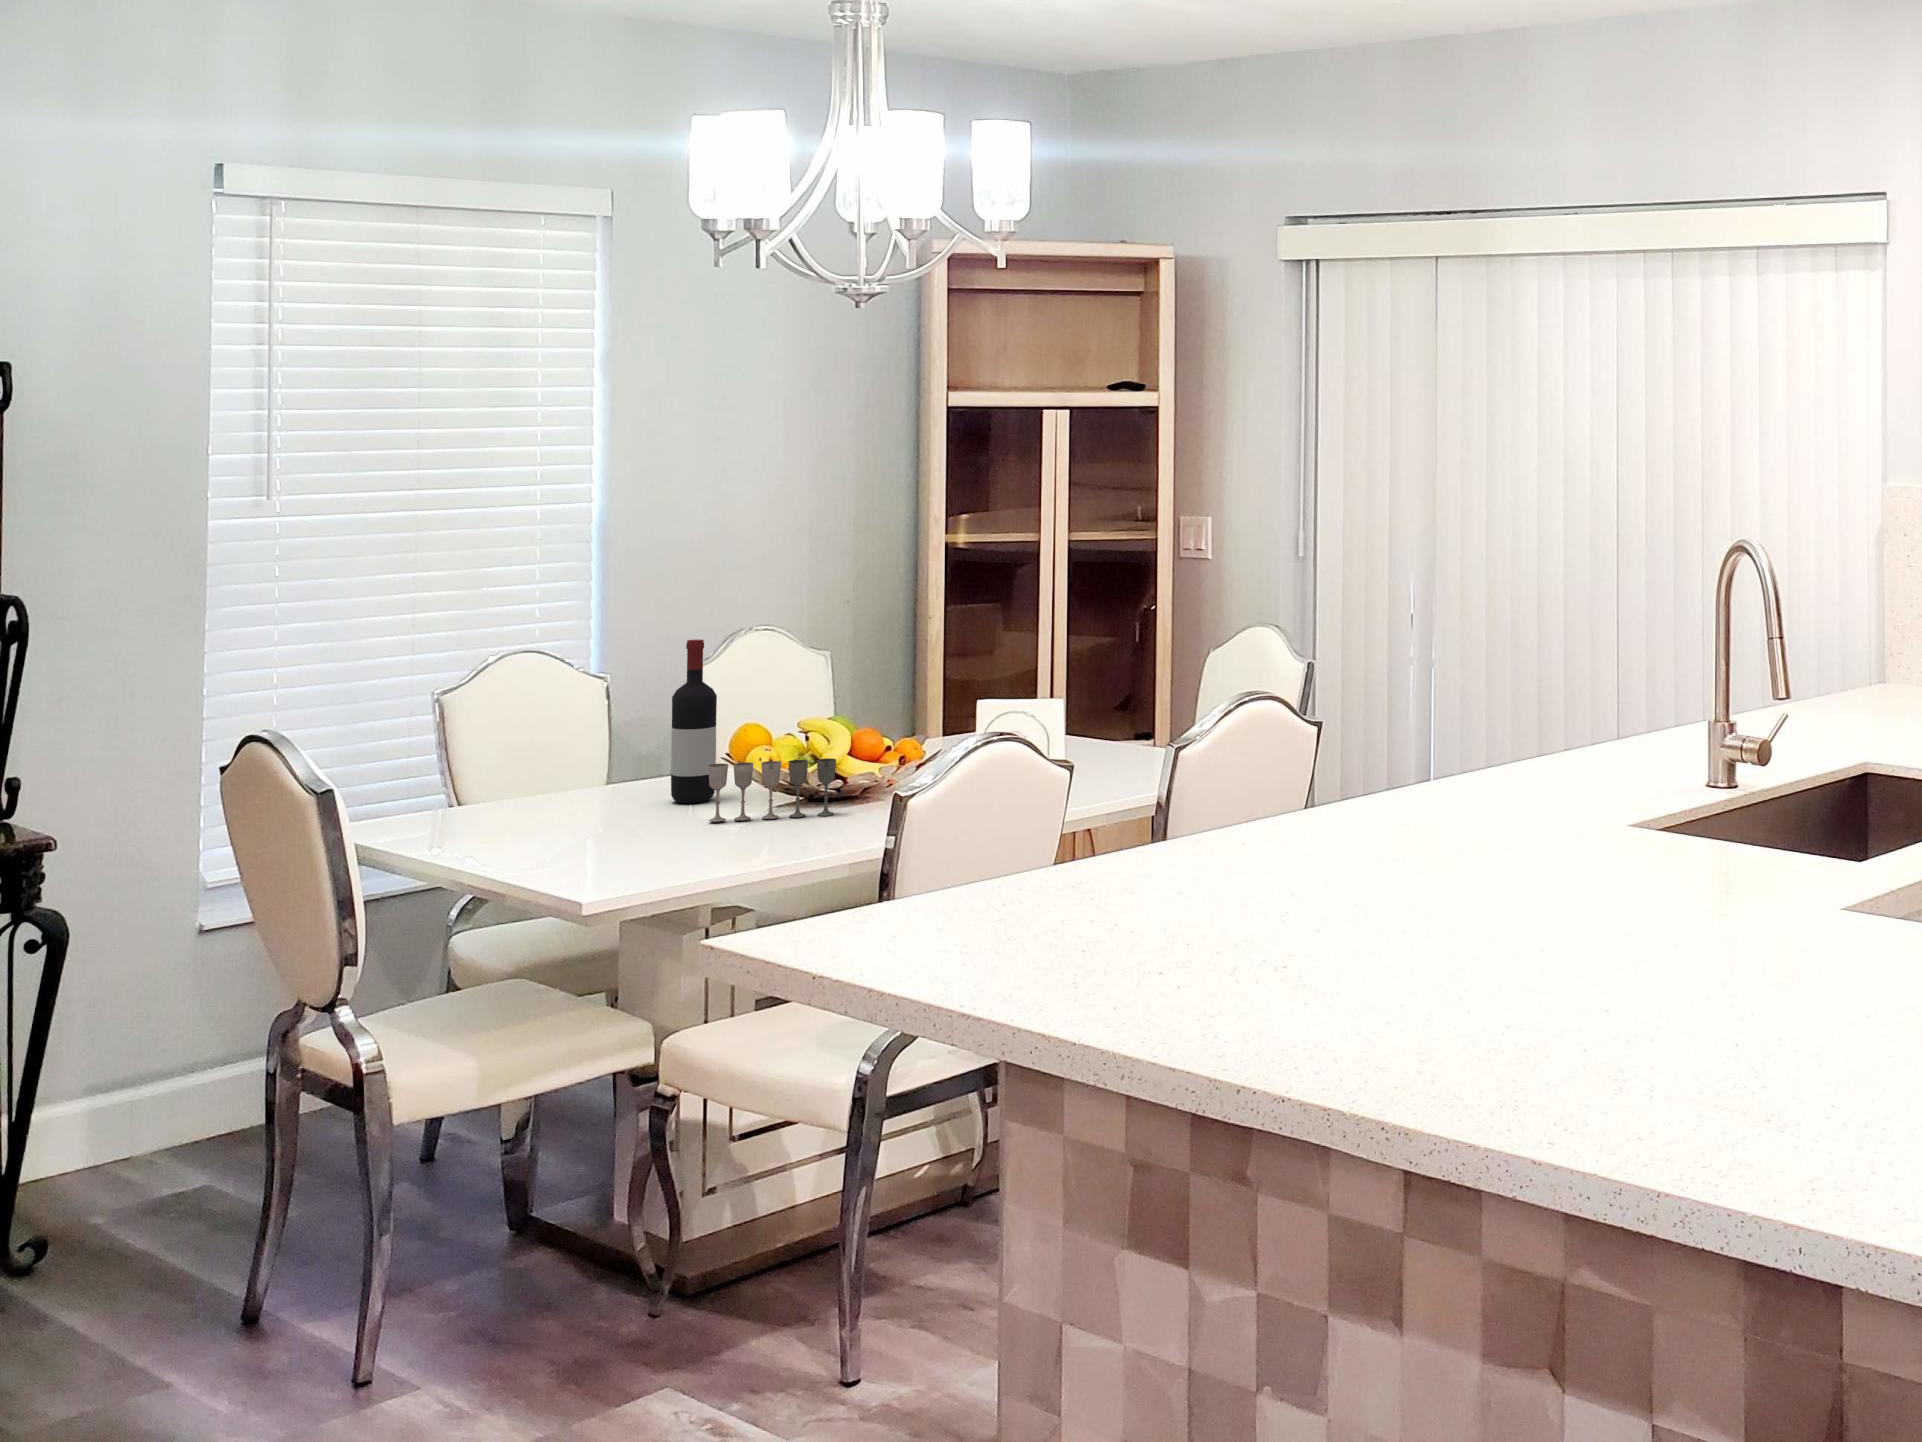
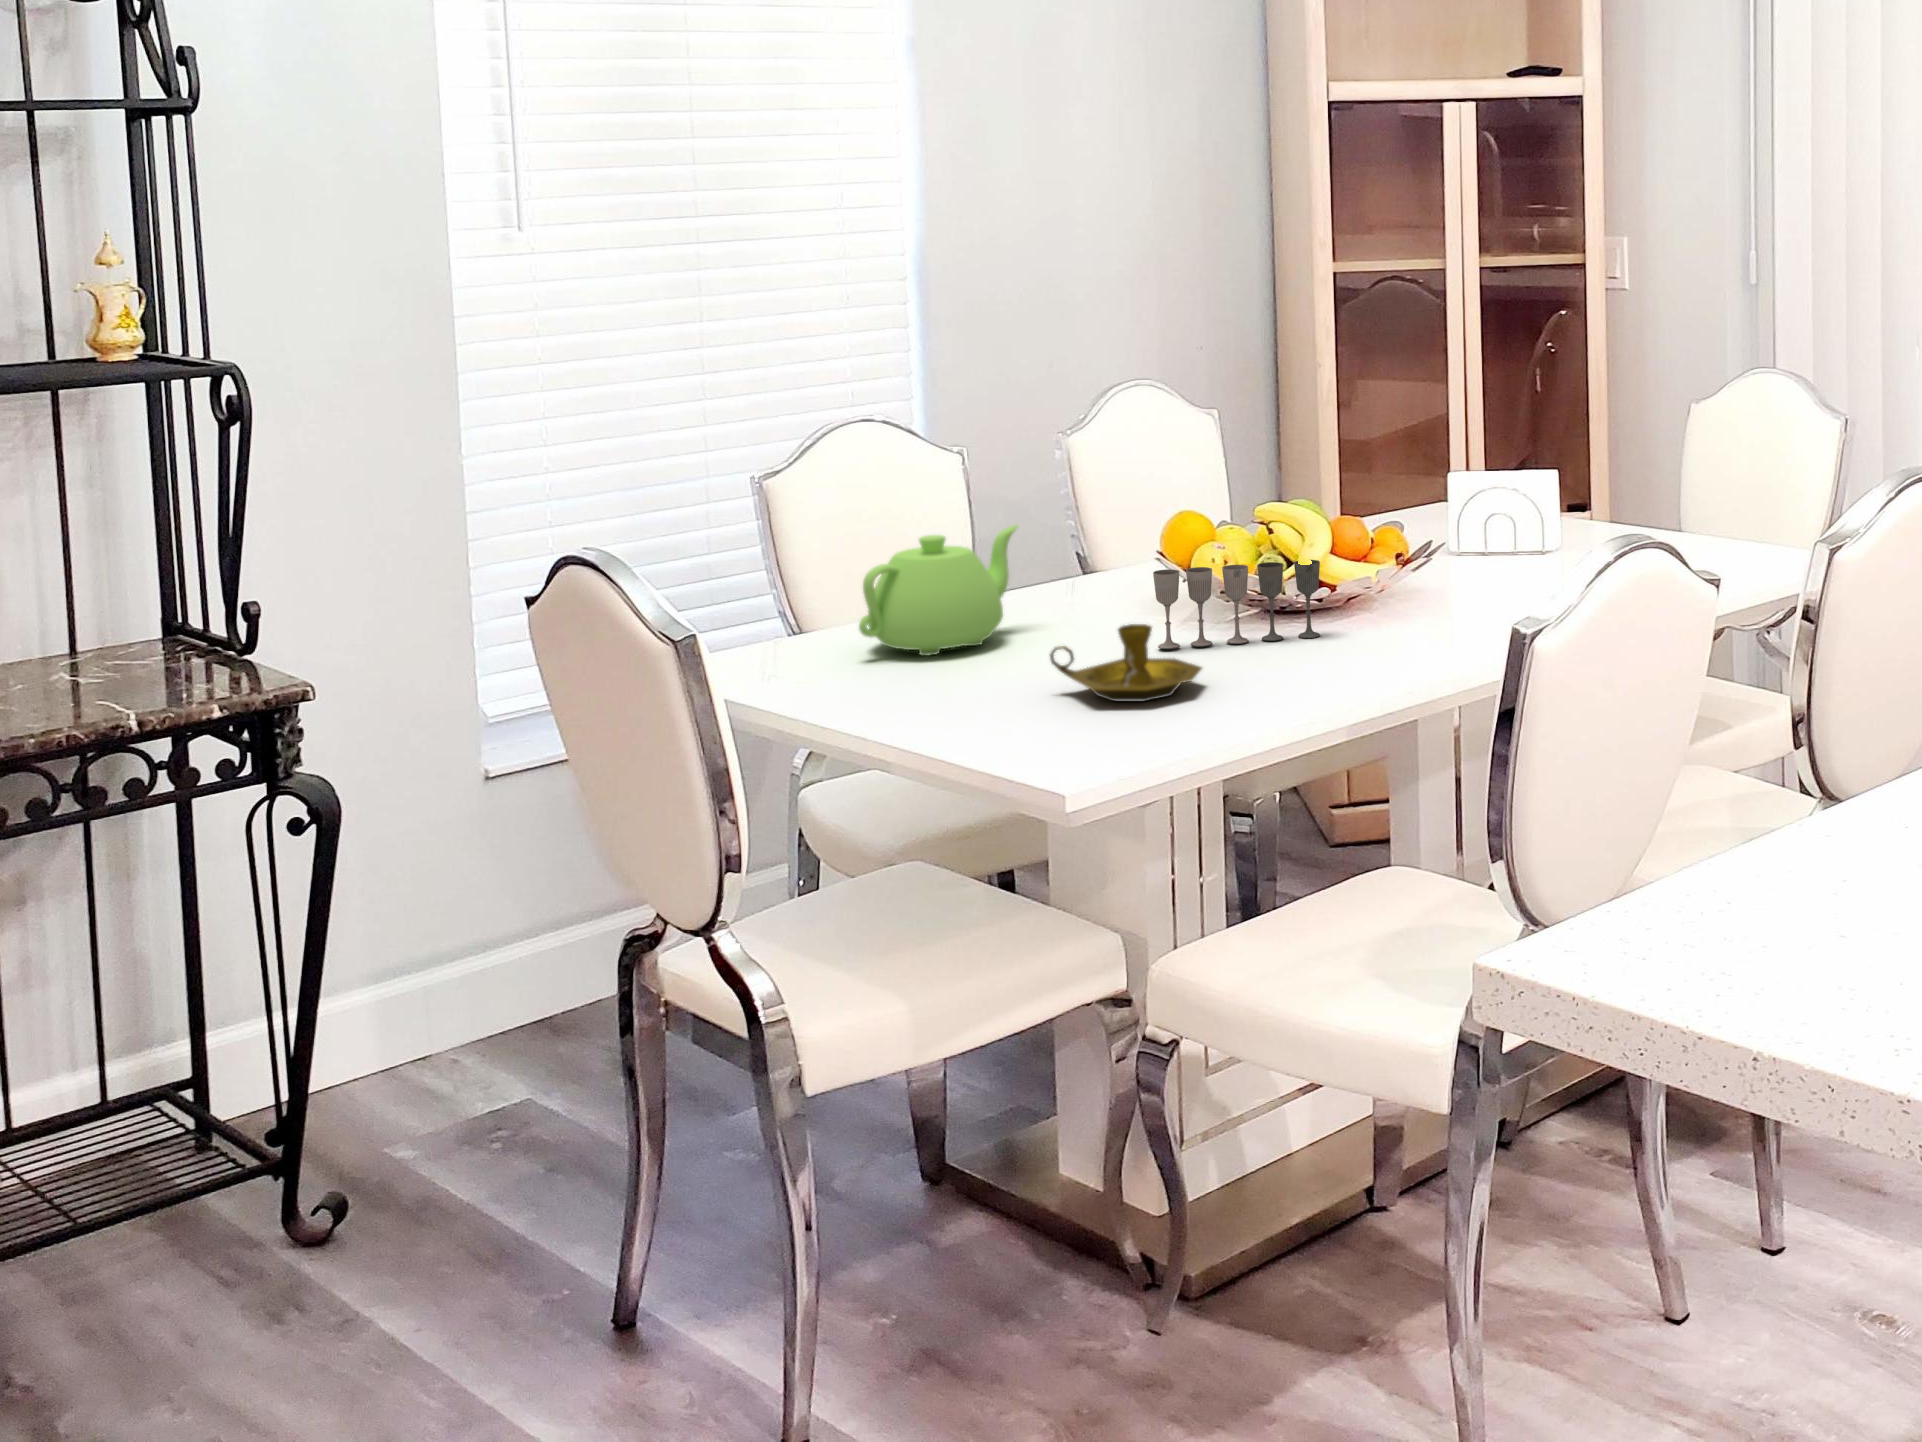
wine bottle: present [671,639,717,803] -> none [1081,400,1143,619]
teapot: none [484,731,619,825] -> present [859,525,1018,655]
candlestick: none [613,798,726,853] -> present [1050,624,1202,701]

